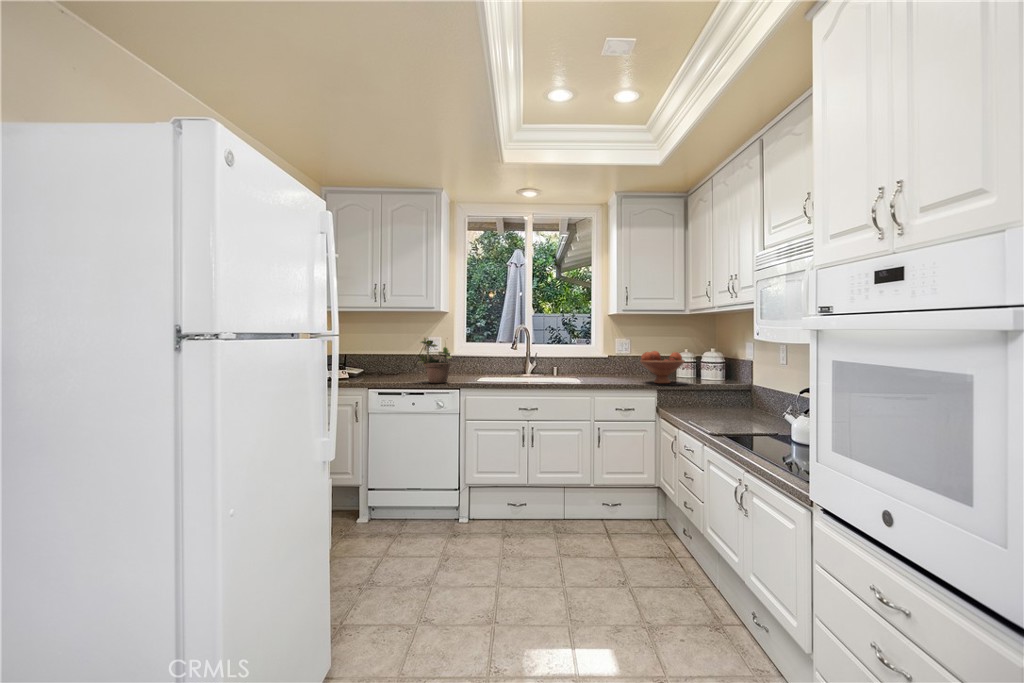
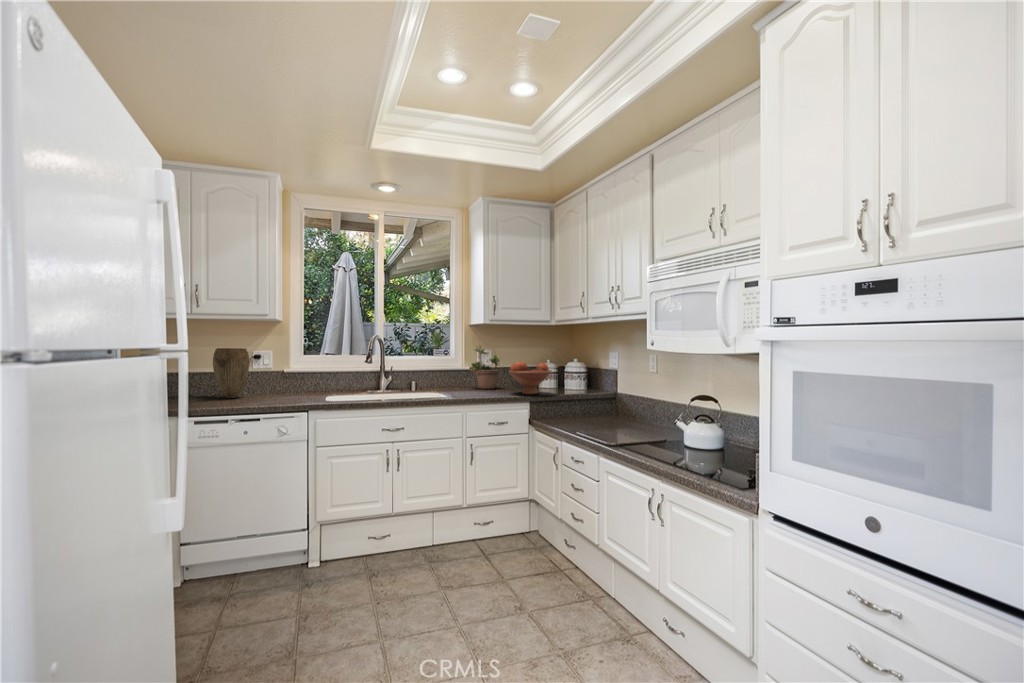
potted plant: present [418,338,452,383] -> present [470,346,504,389]
vase: none [391,339,418,379] -> present [213,348,250,398]

